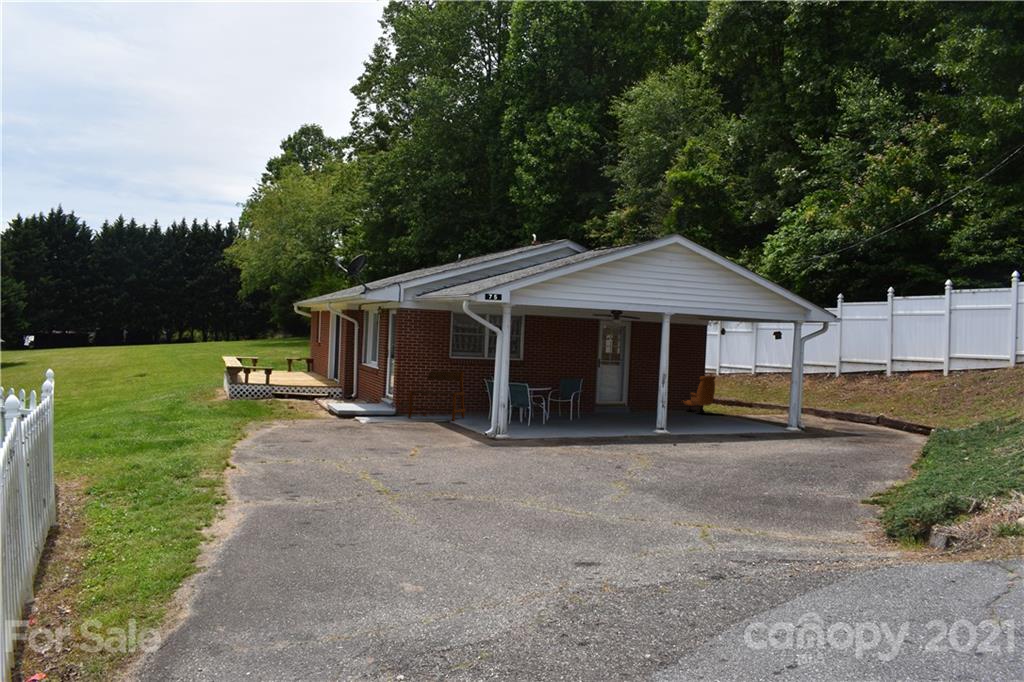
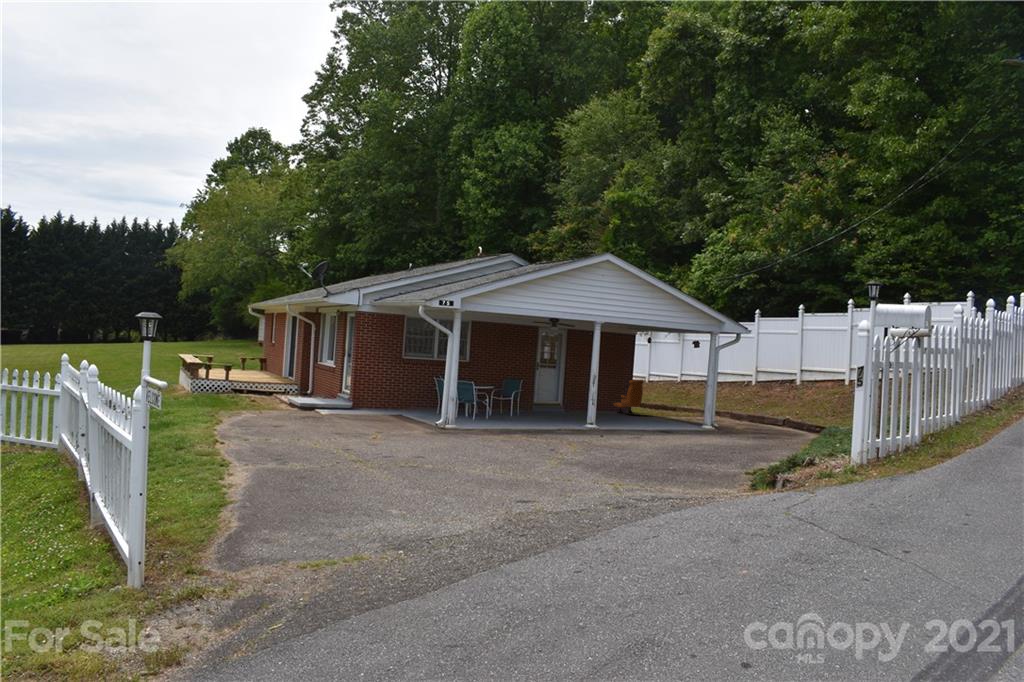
bench: present [408,371,466,421] -> none [364,369,417,415]

